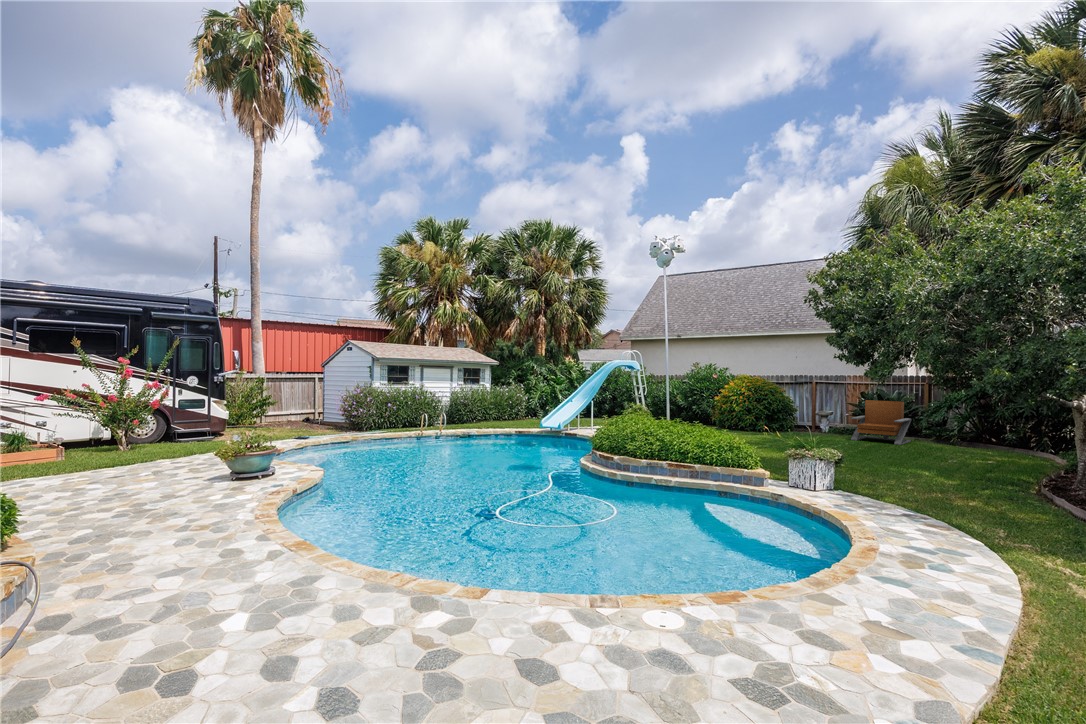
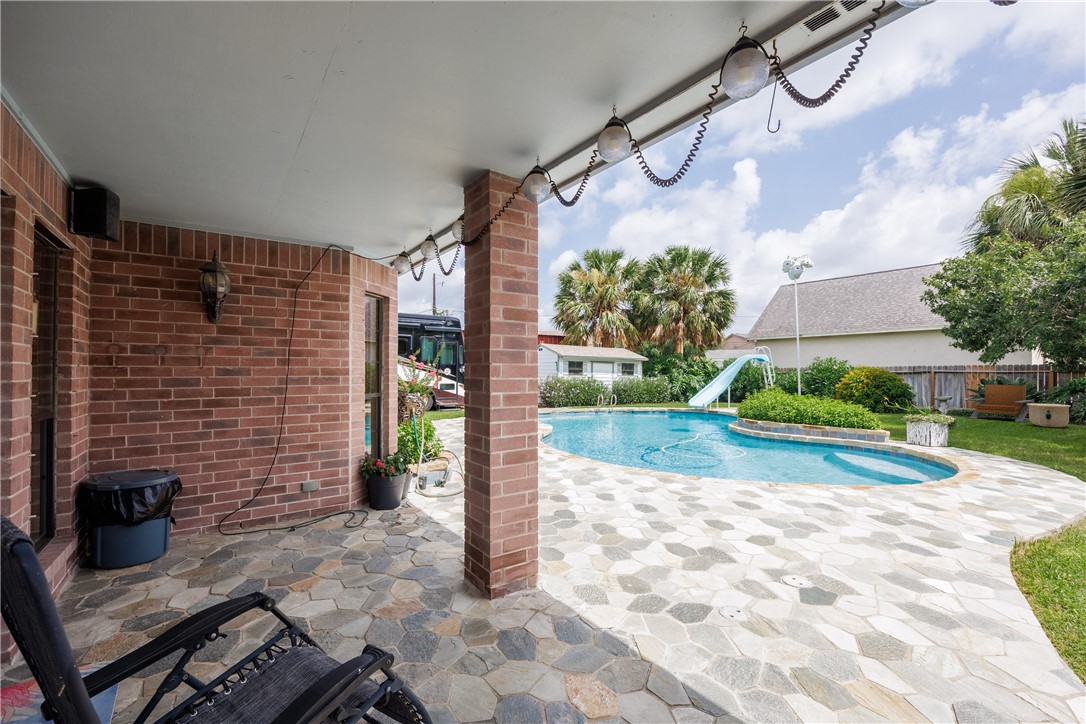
side table: none [906,424,947,451] -> present [1027,404,1071,427]

